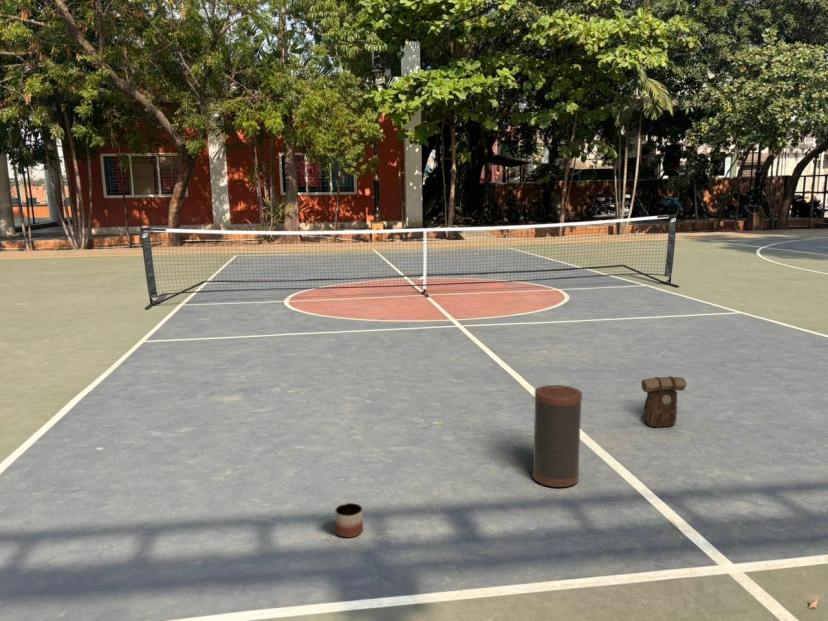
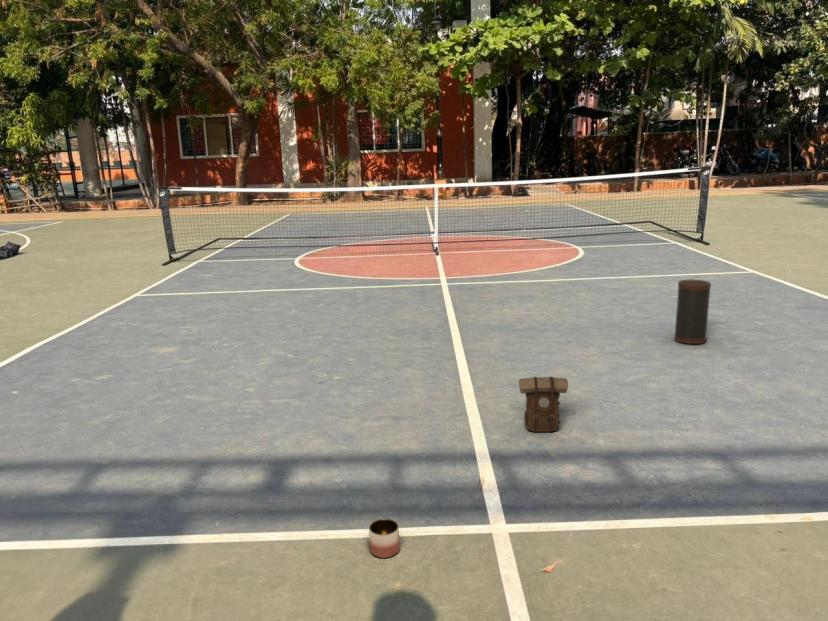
trash can: present [533,385,582,487] -> present [674,280,711,344]
planter: present [335,503,363,537] -> present [369,519,400,558]

